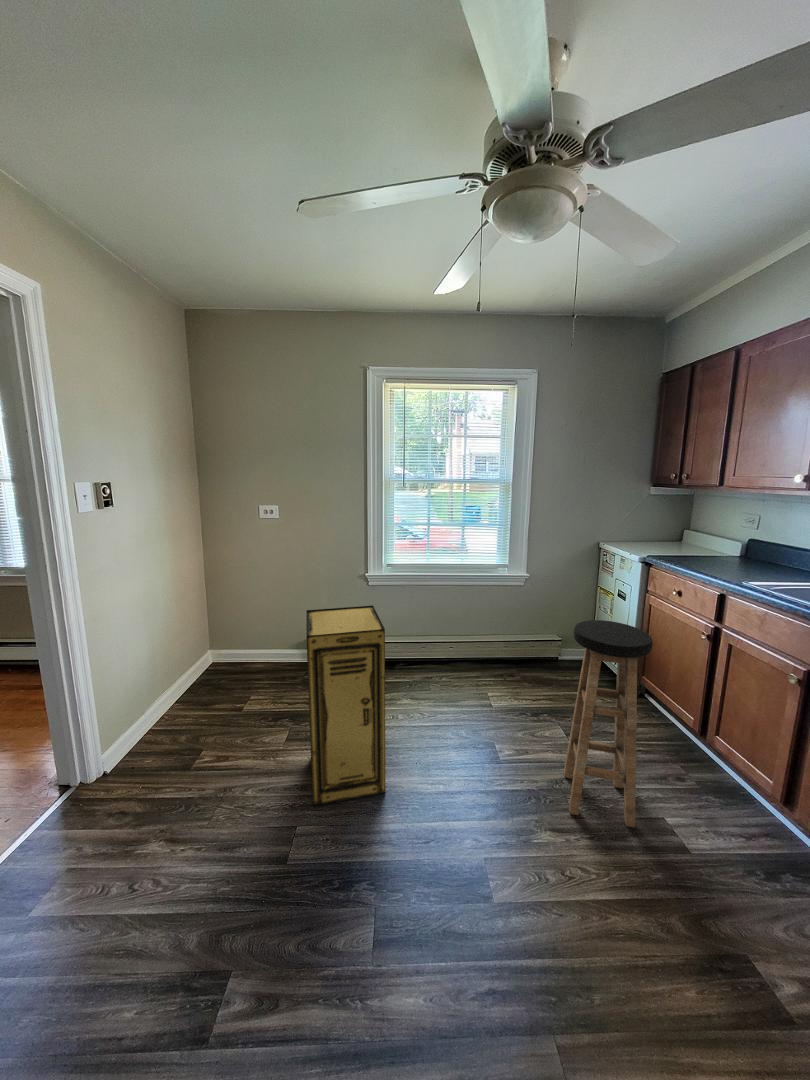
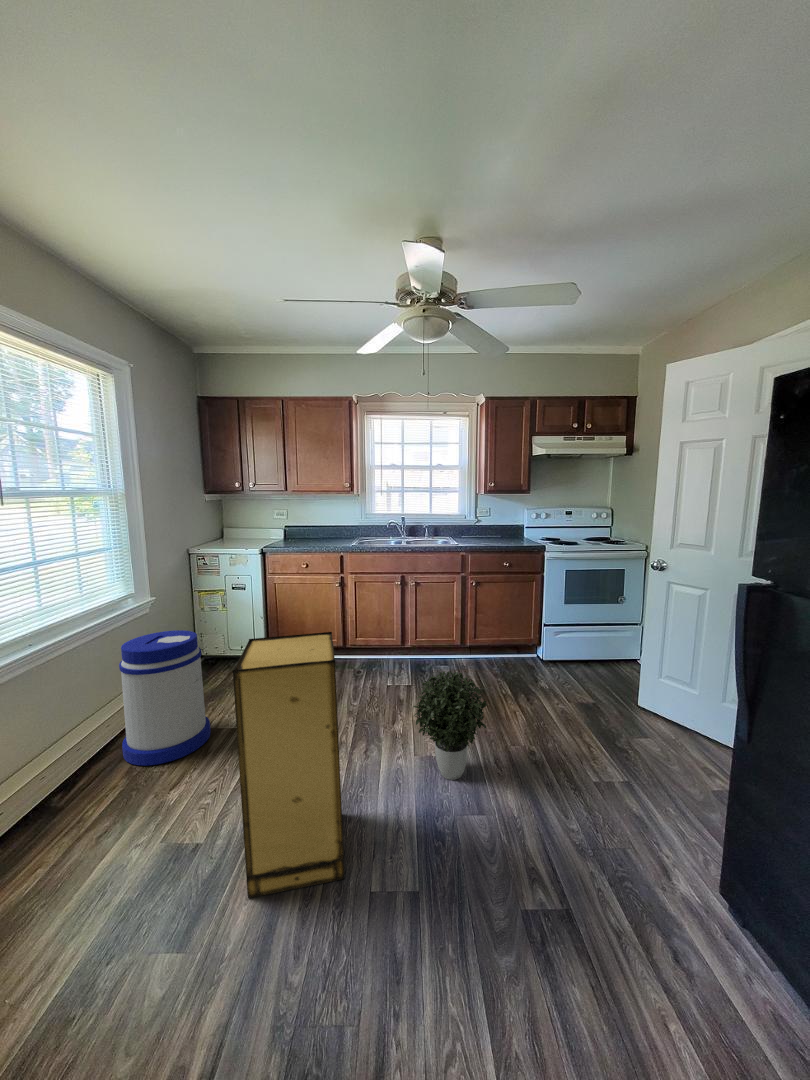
trash can: none [438,590,498,692] -> present [119,630,211,766]
bar stool: present [564,620,653,828] -> none [343,582,395,718]
potted plant: none [405,762,519,926] -> present [413,672,488,780]

